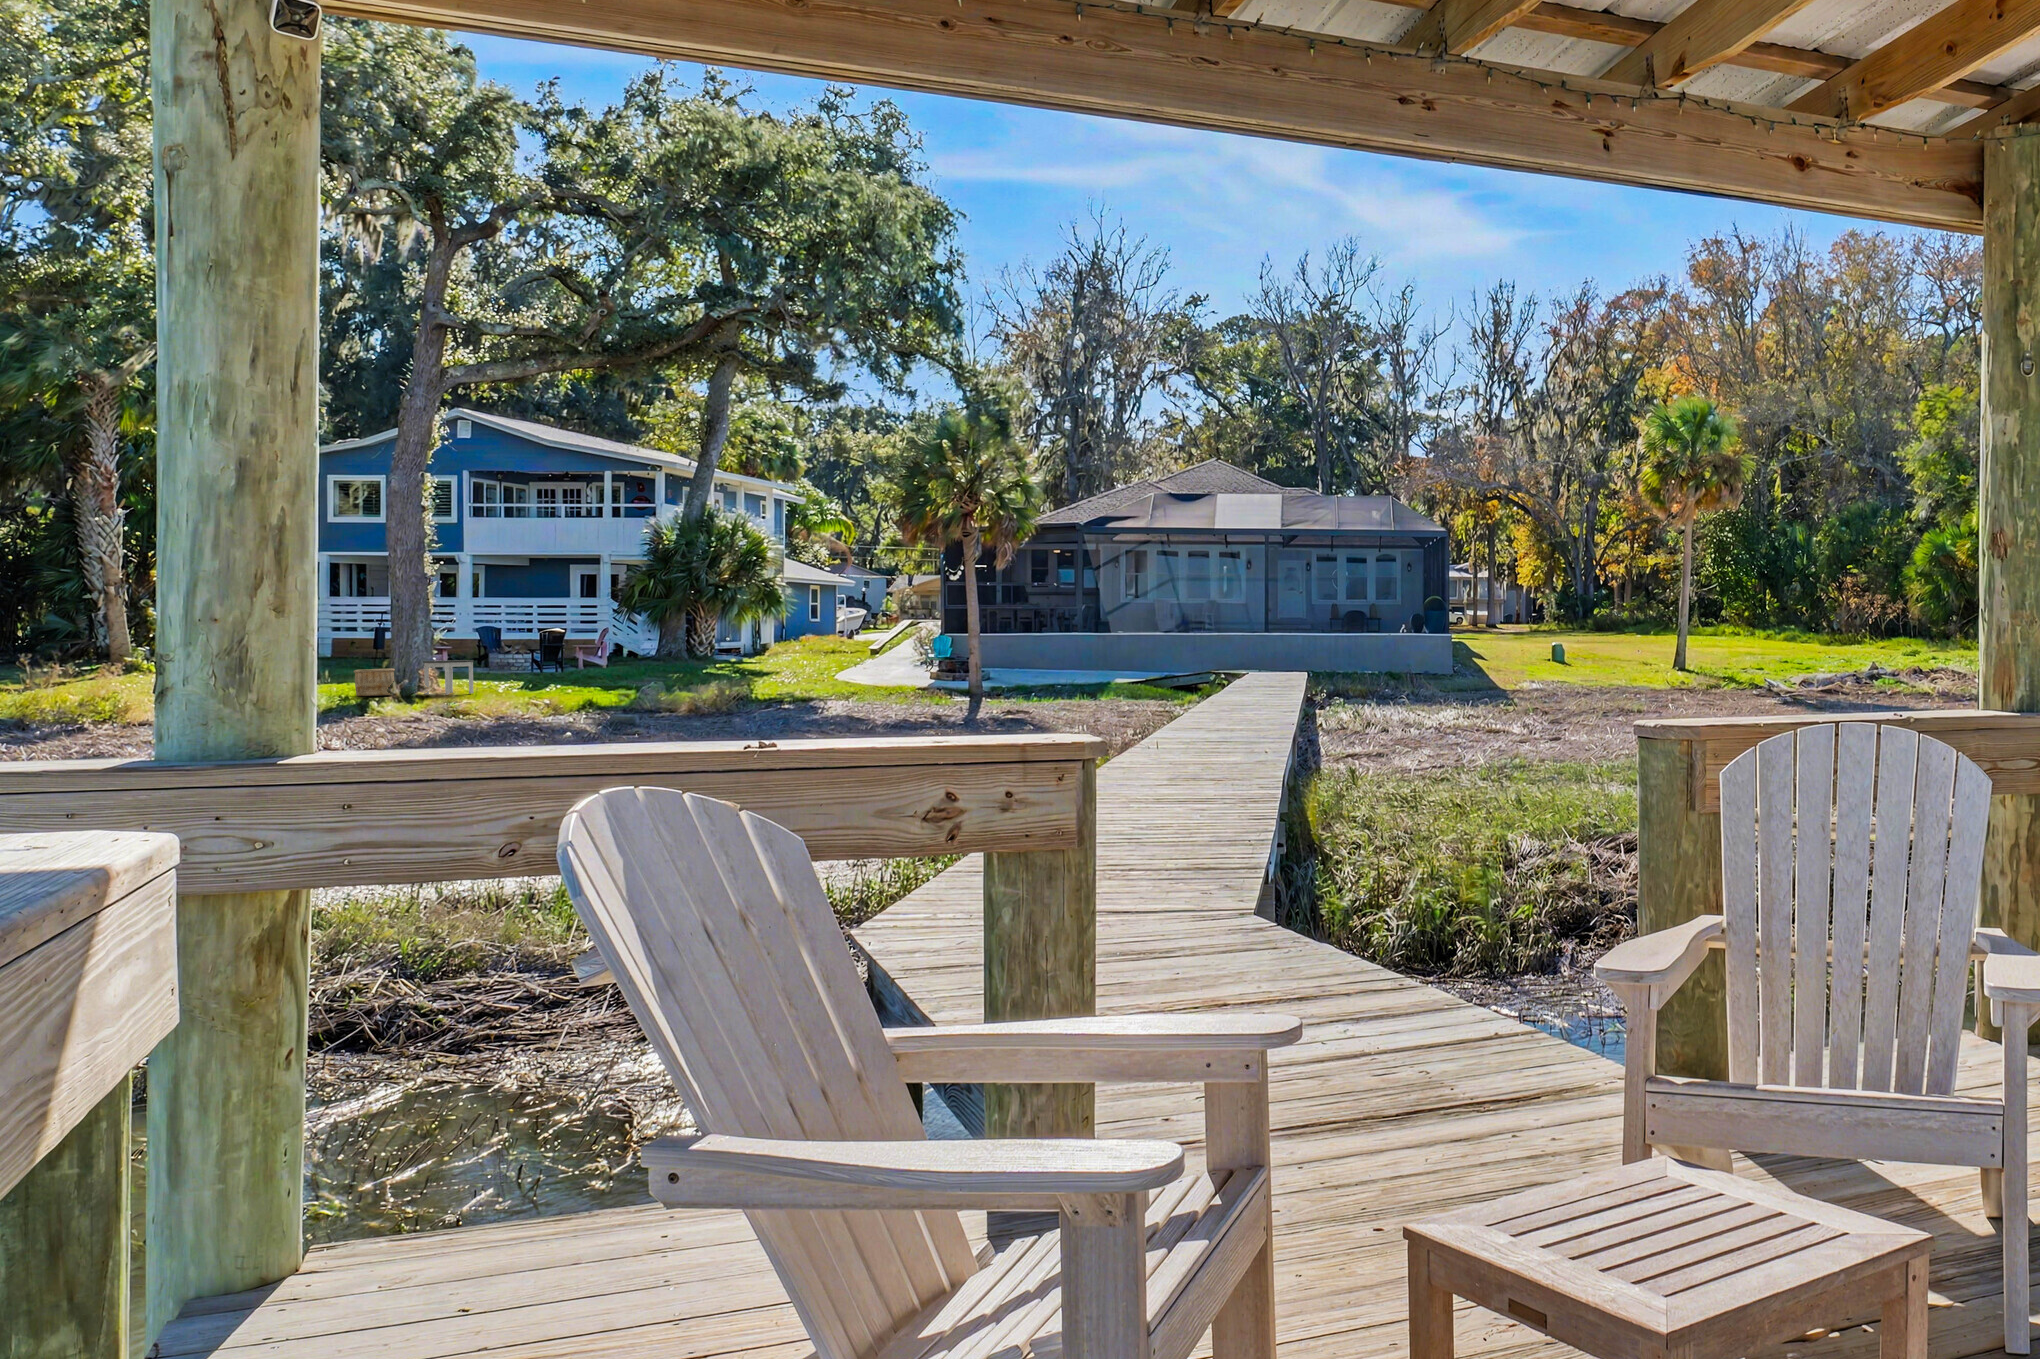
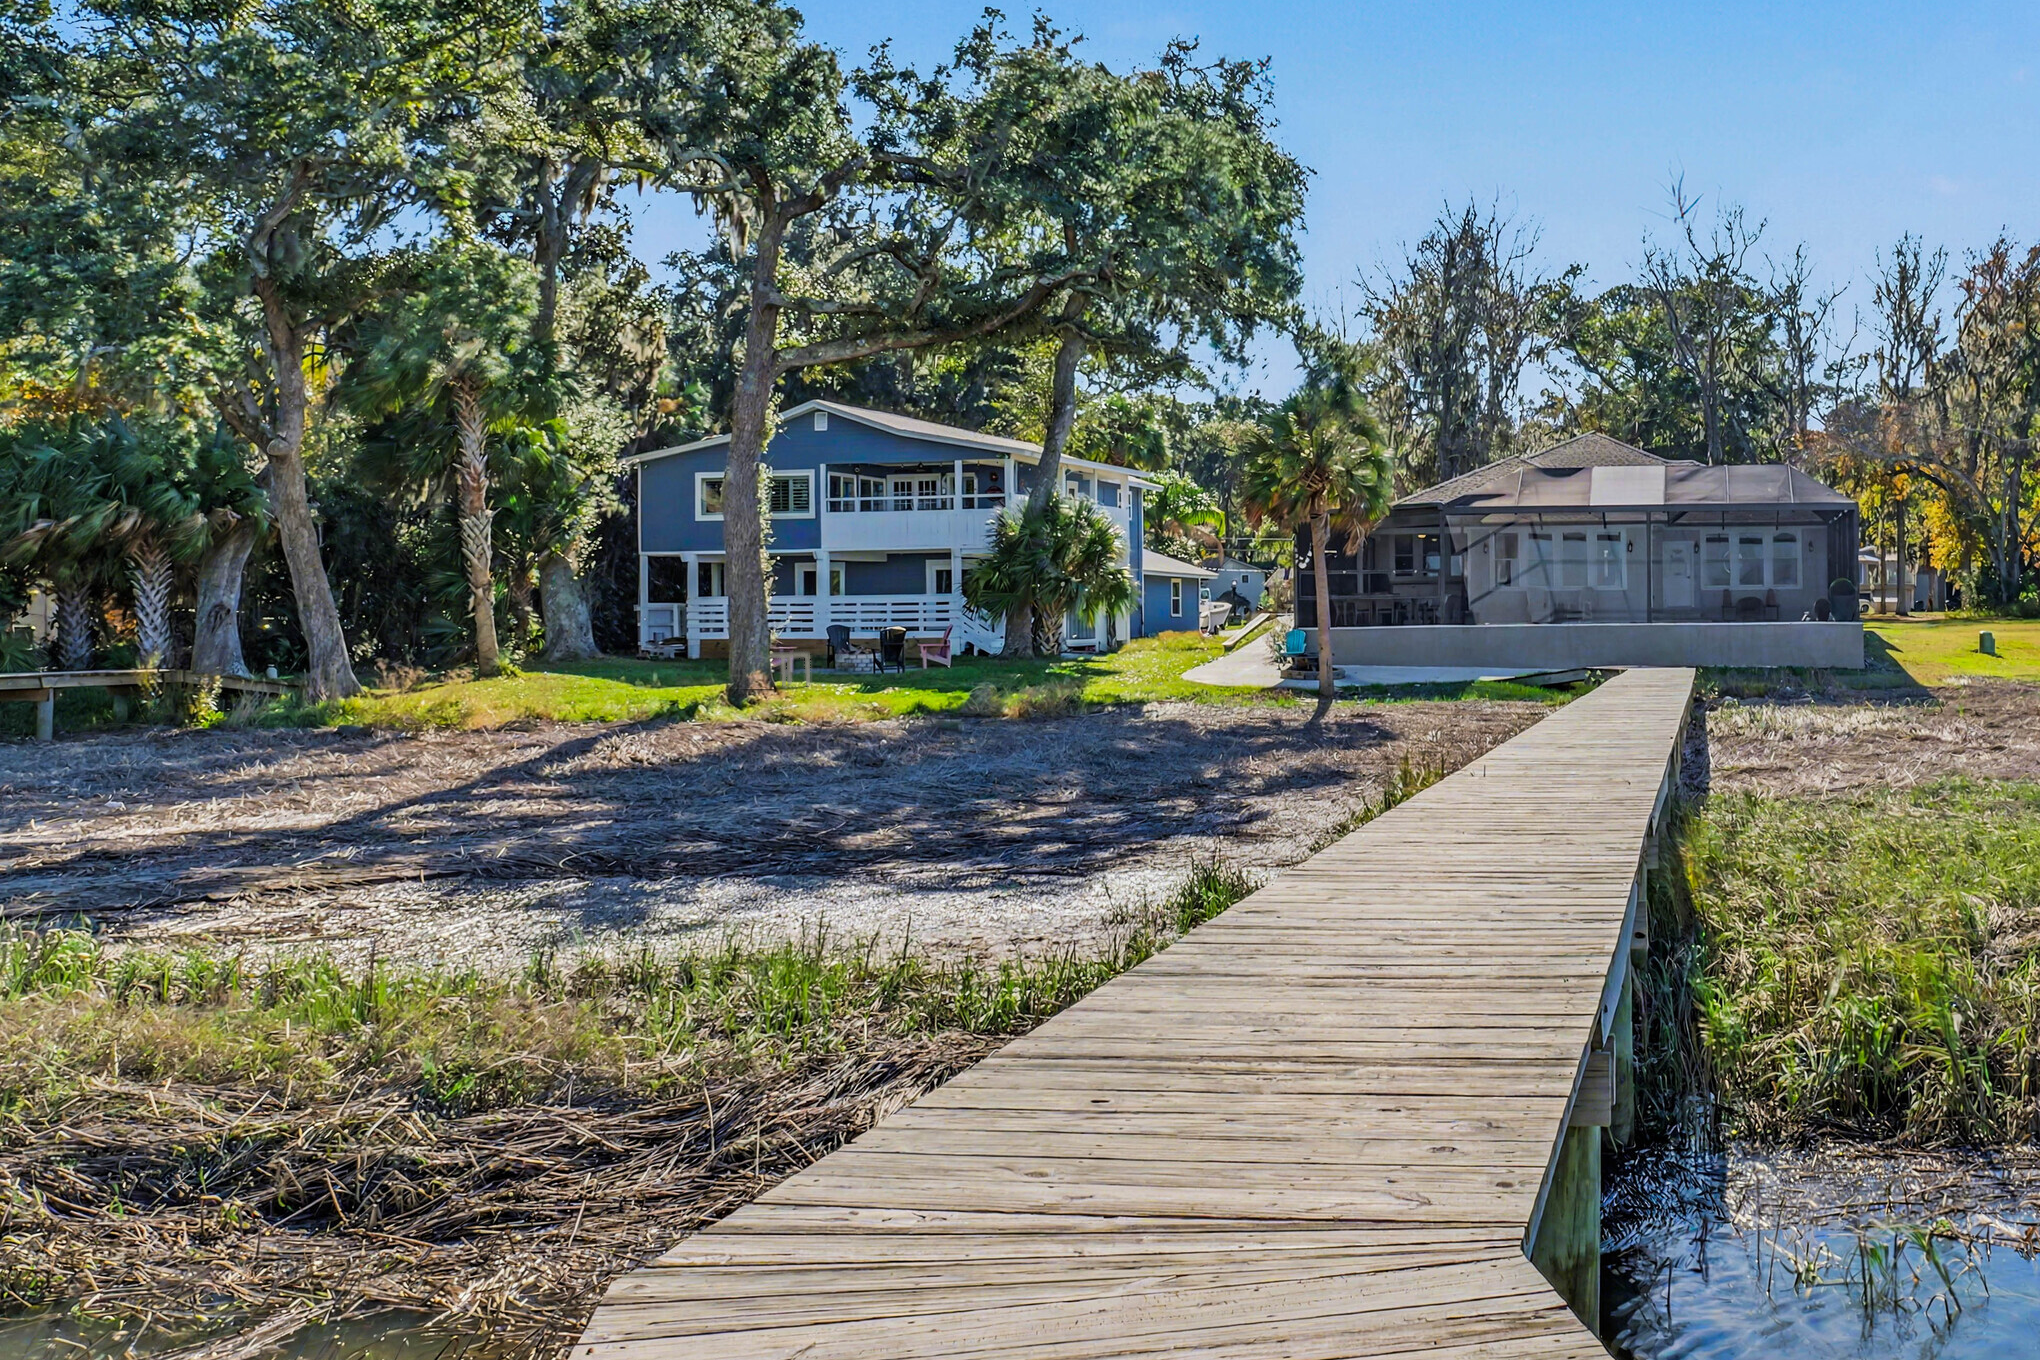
wooden bucket: present [354,668,395,696] -> none [694,659,734,688]

